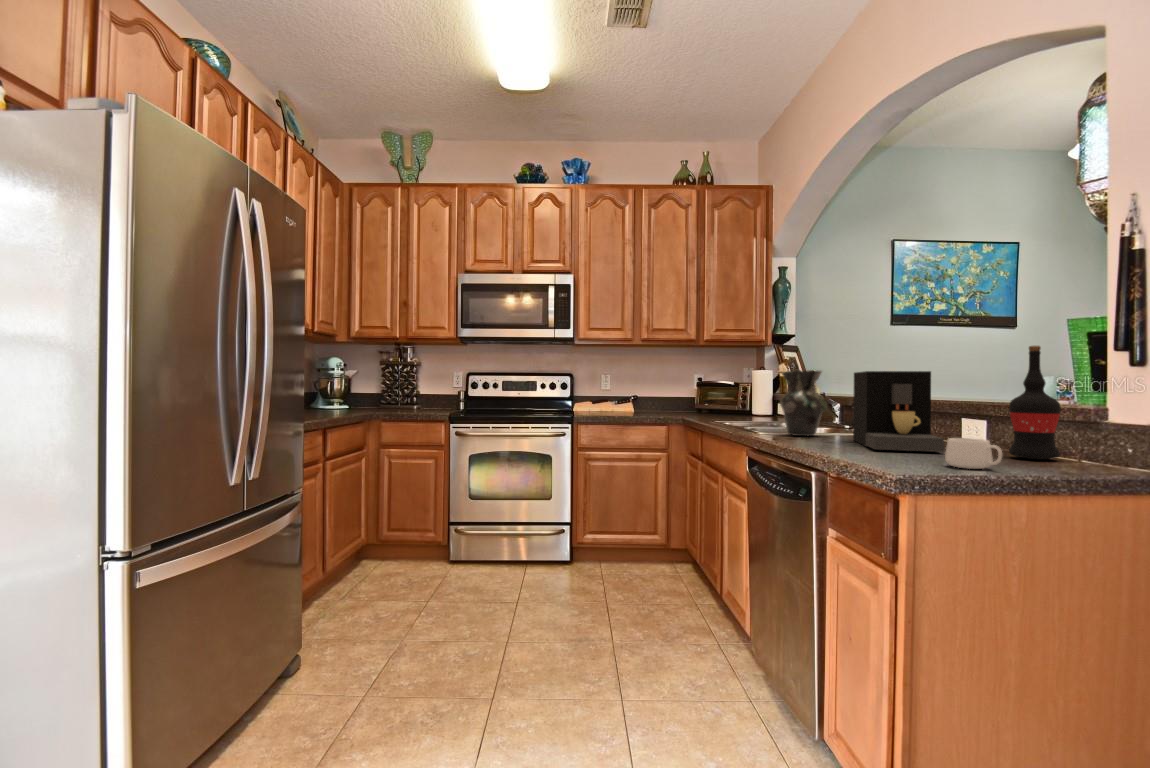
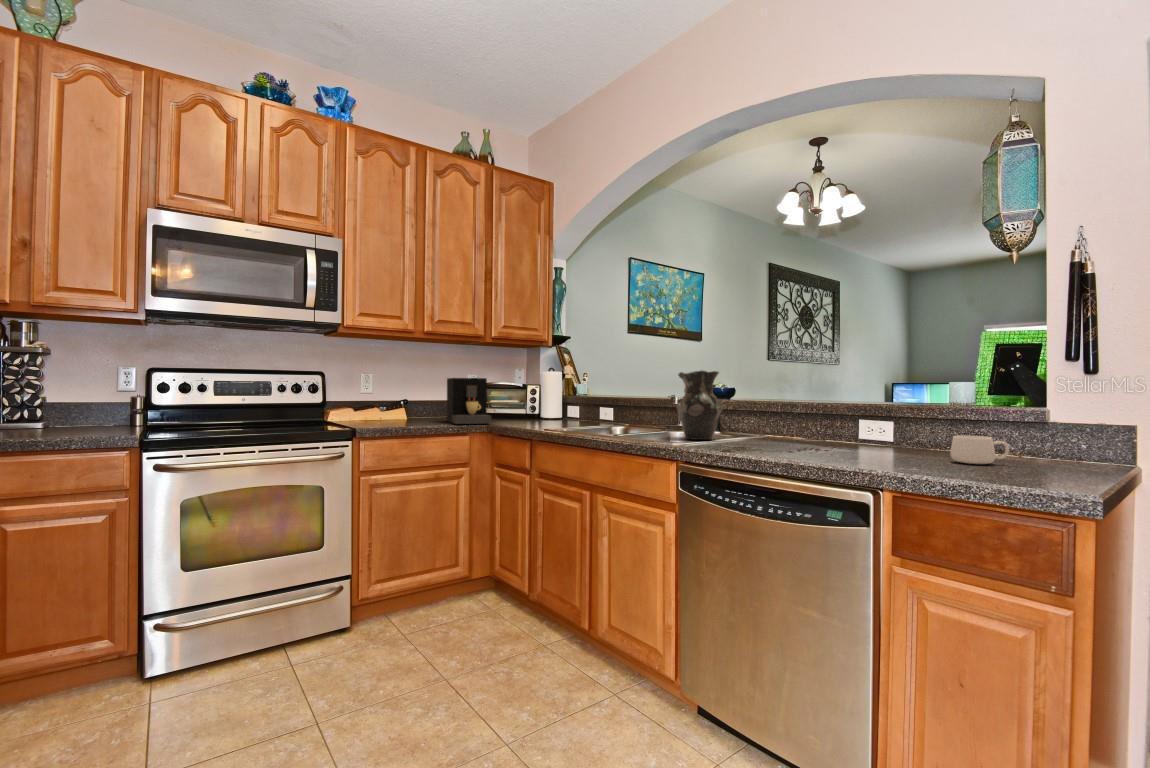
wine bottle: present [1009,346,1061,459] -> none [920,352,962,449]
coffee maker: present [853,371,944,452] -> present [447,378,492,424]

